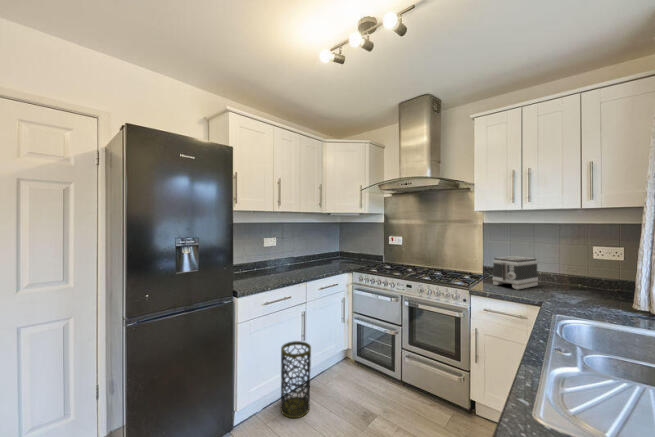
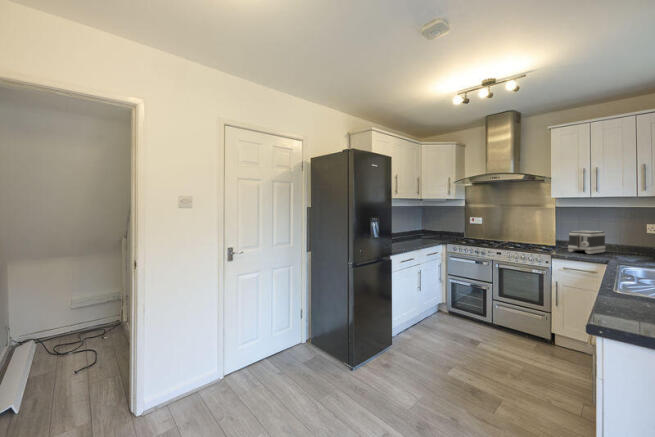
trash can: present [281,341,311,418] -> none [409,292,431,341]

